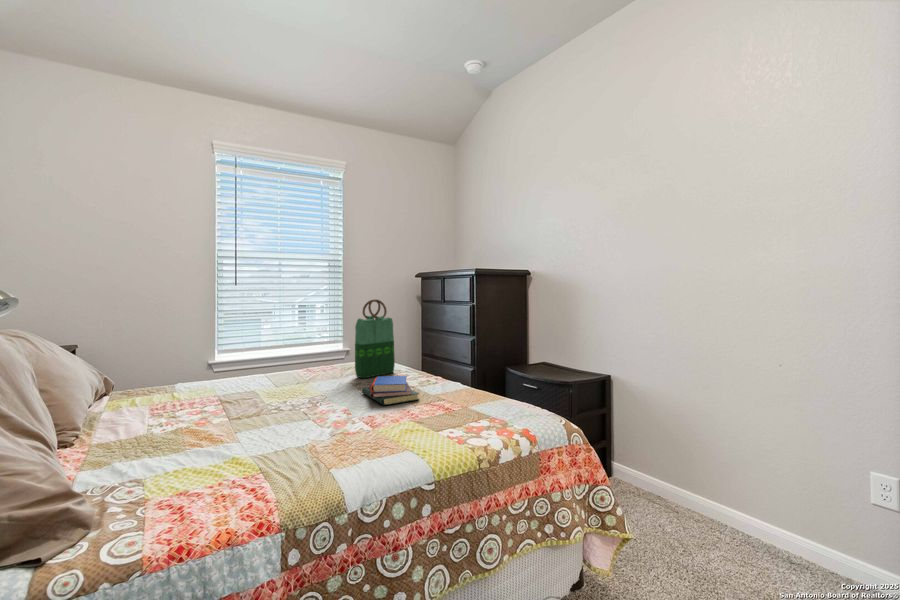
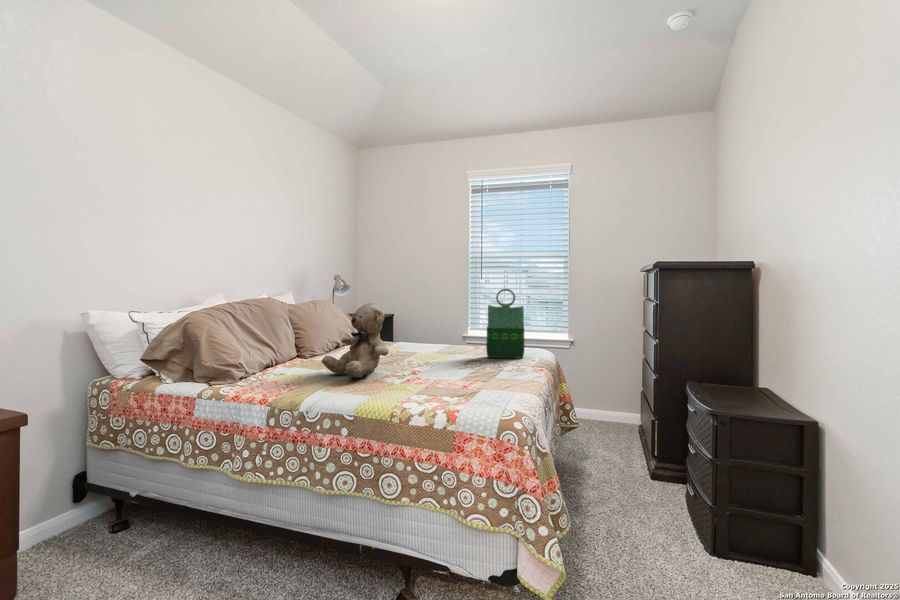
teddy bear: none [231,326,344,445] -> present [321,303,388,379]
book: present [362,376,419,405] -> none [436,353,488,376]

